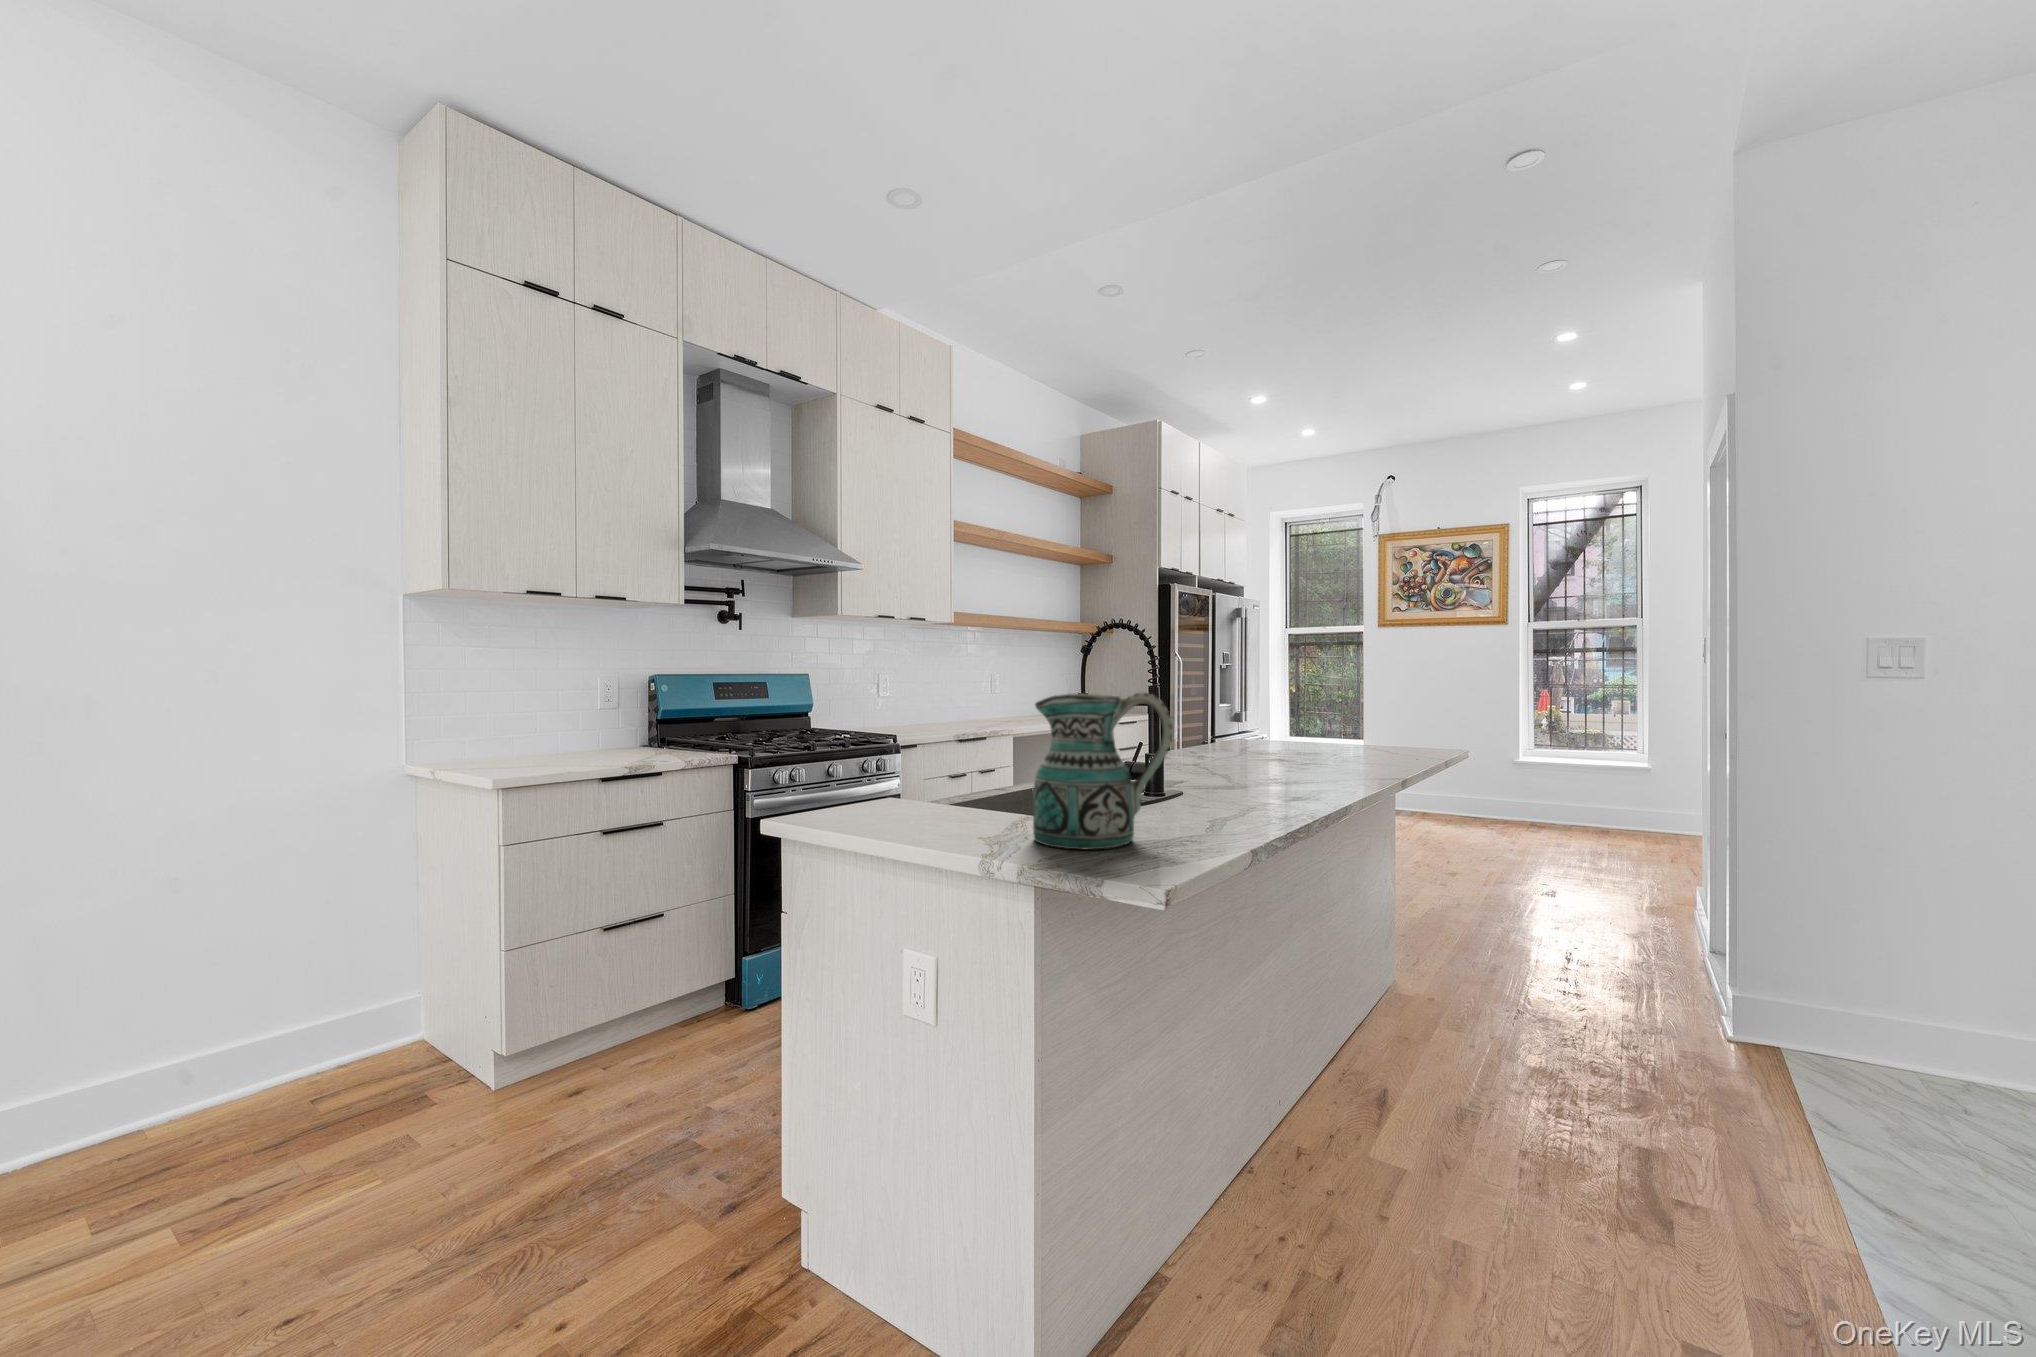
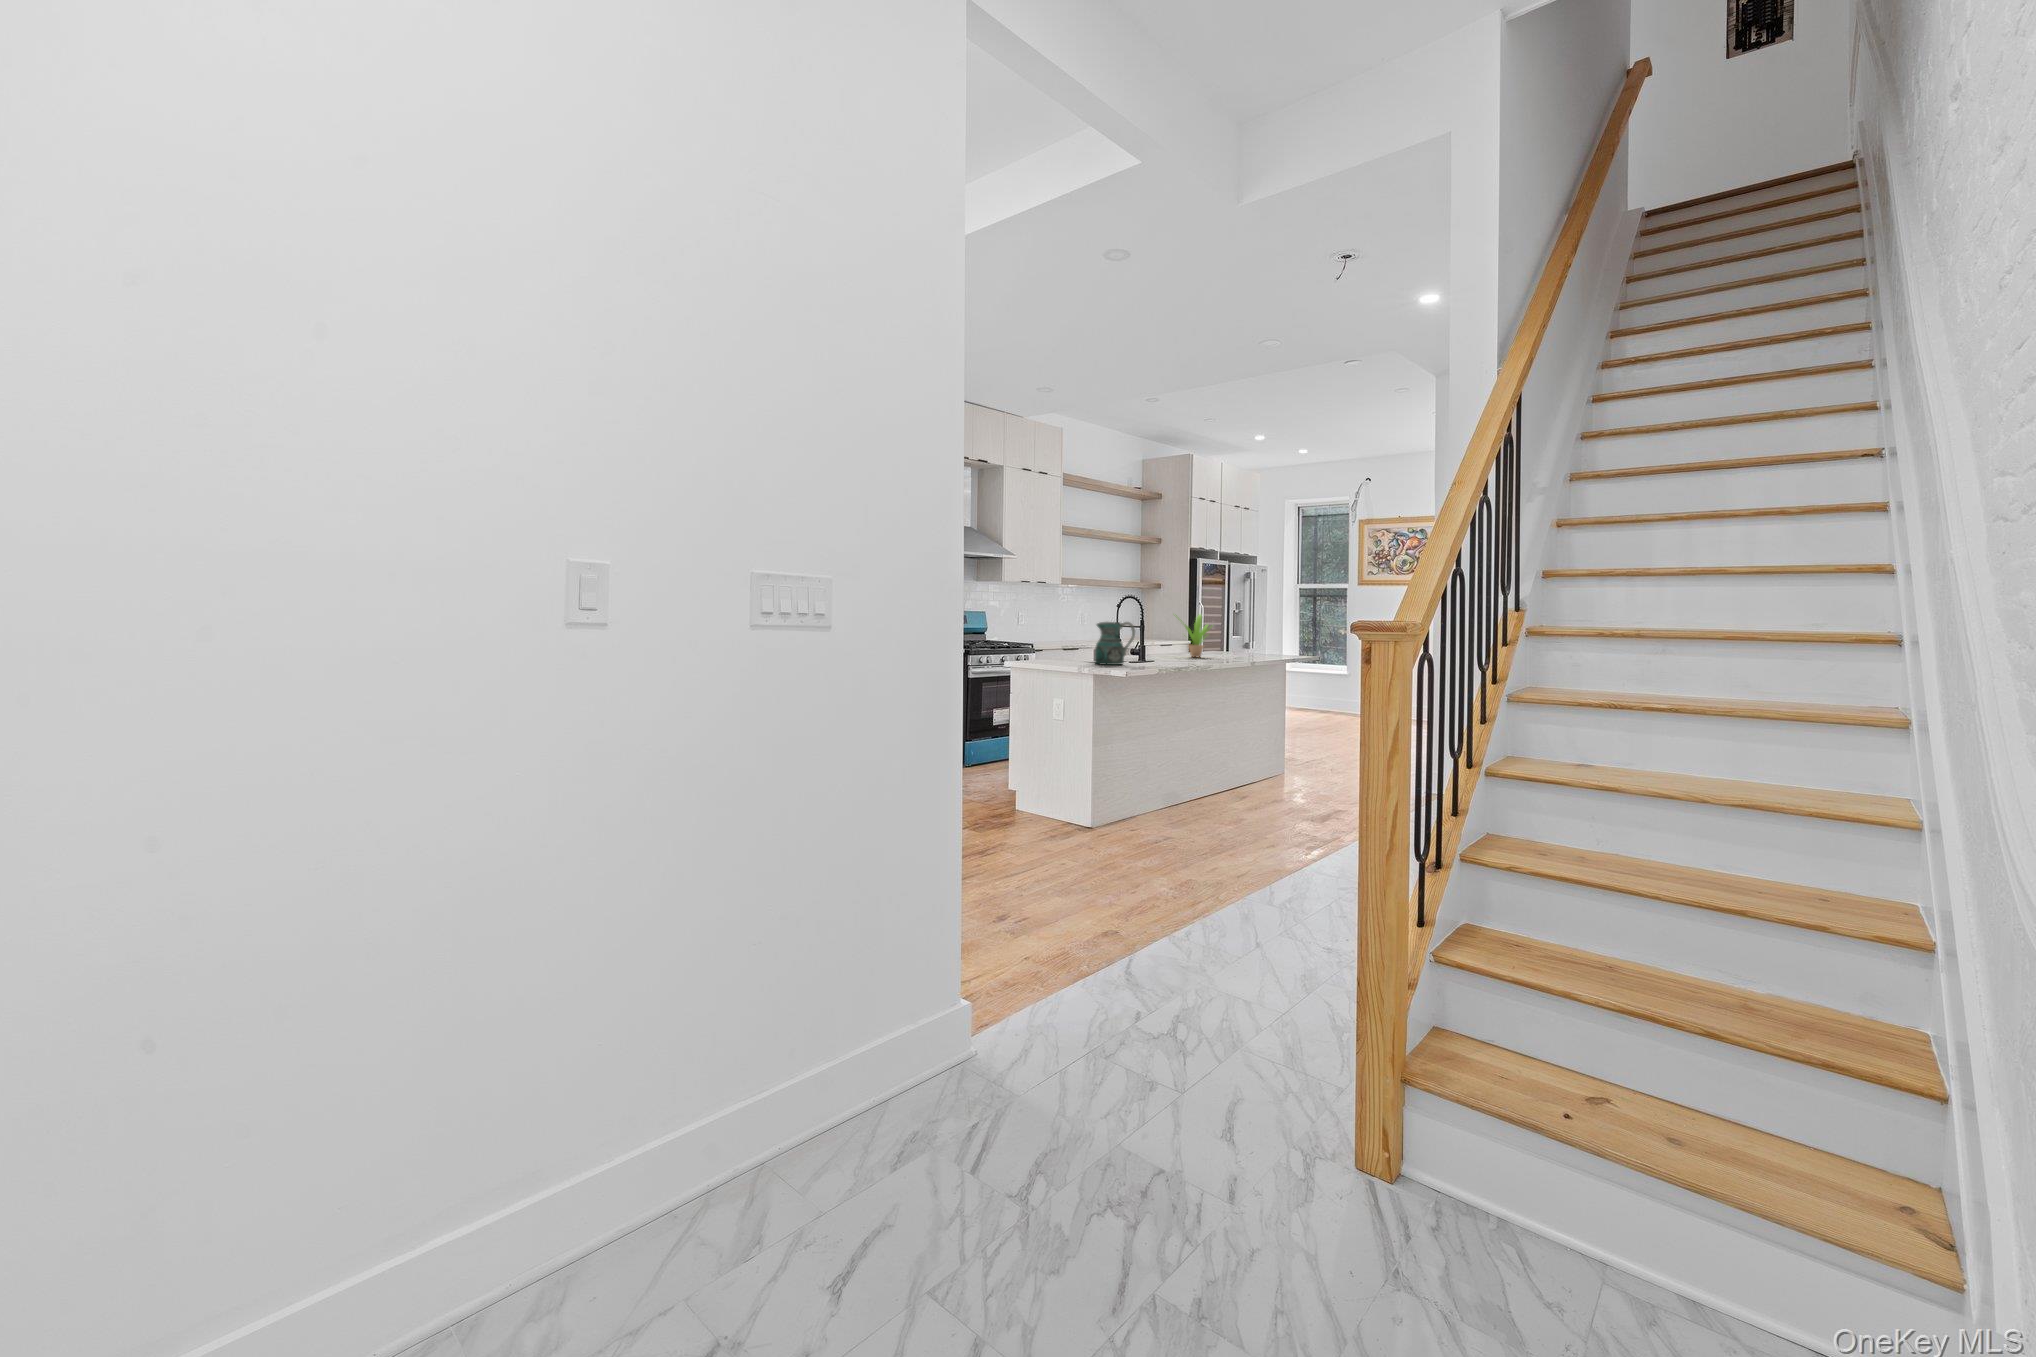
potted plant: none [1204,666,1307,769] -> present [1176,614,1209,657]

